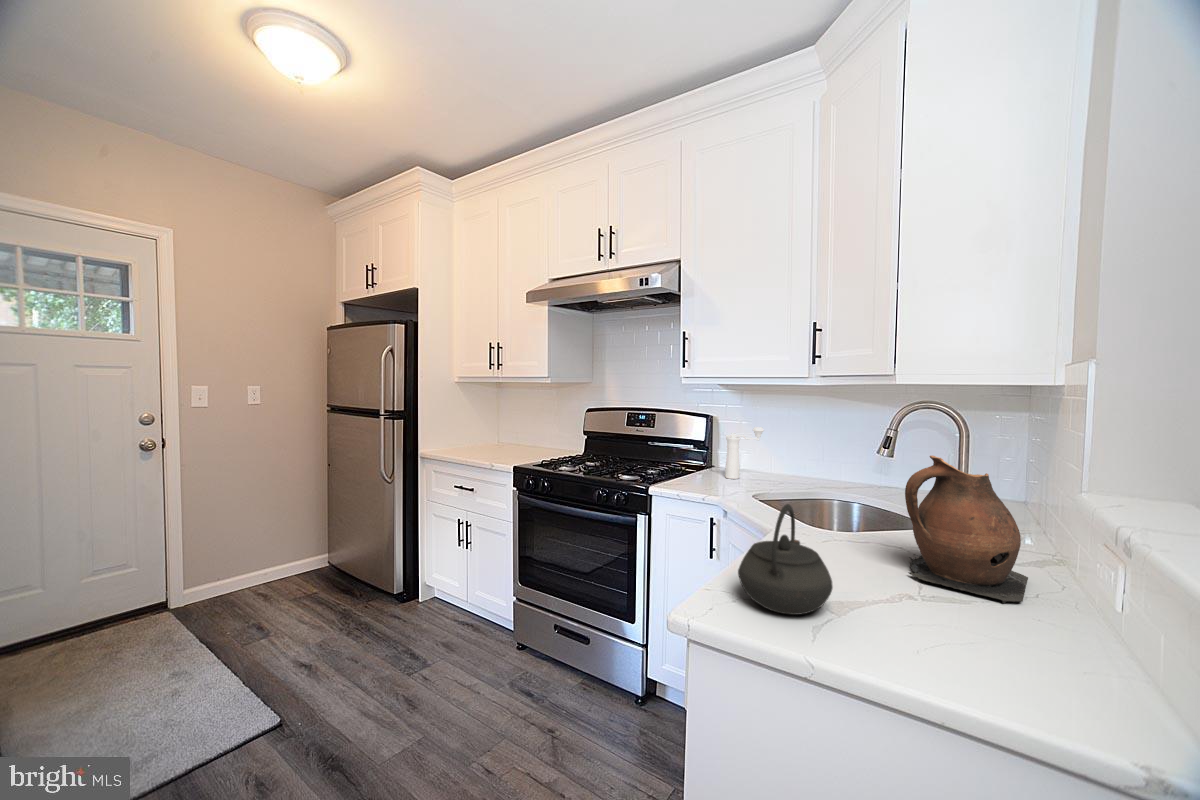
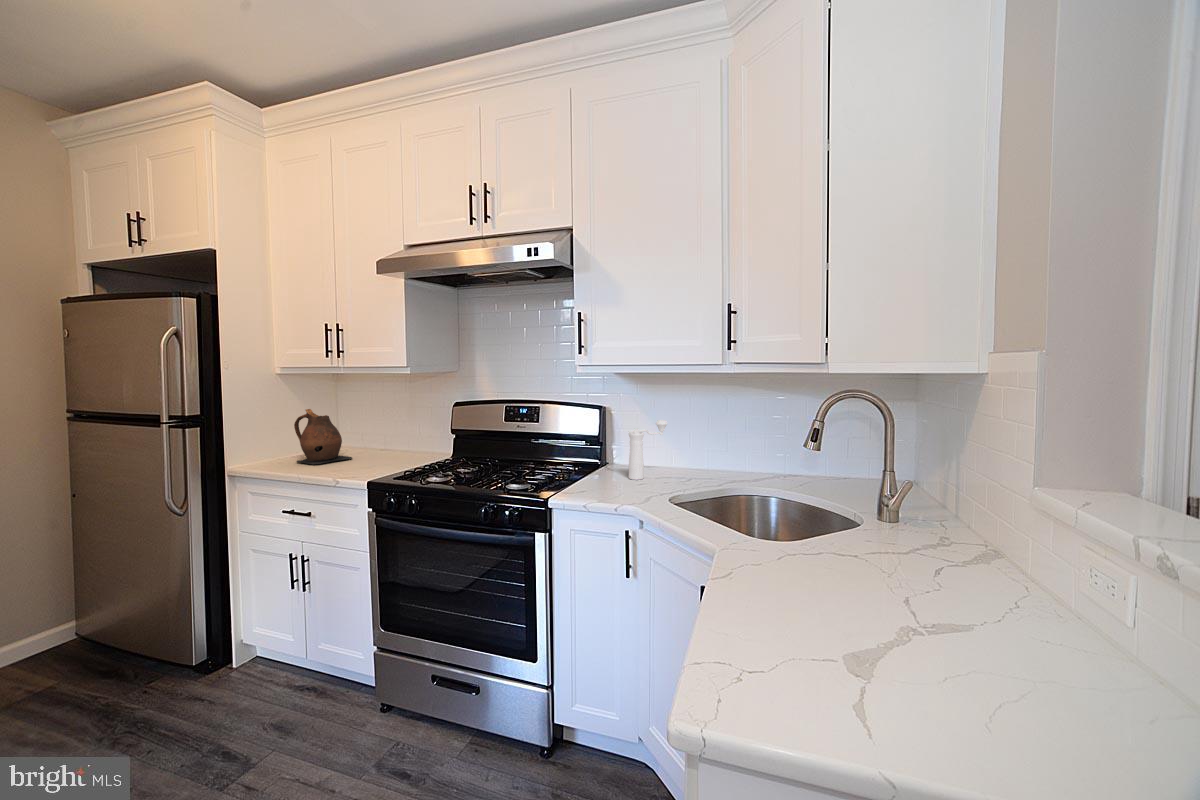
ceramic pitcher: present [905,456,1028,603] -> present [294,409,352,465]
kettle: present [738,504,833,615] -> none [729,538,858,694]

